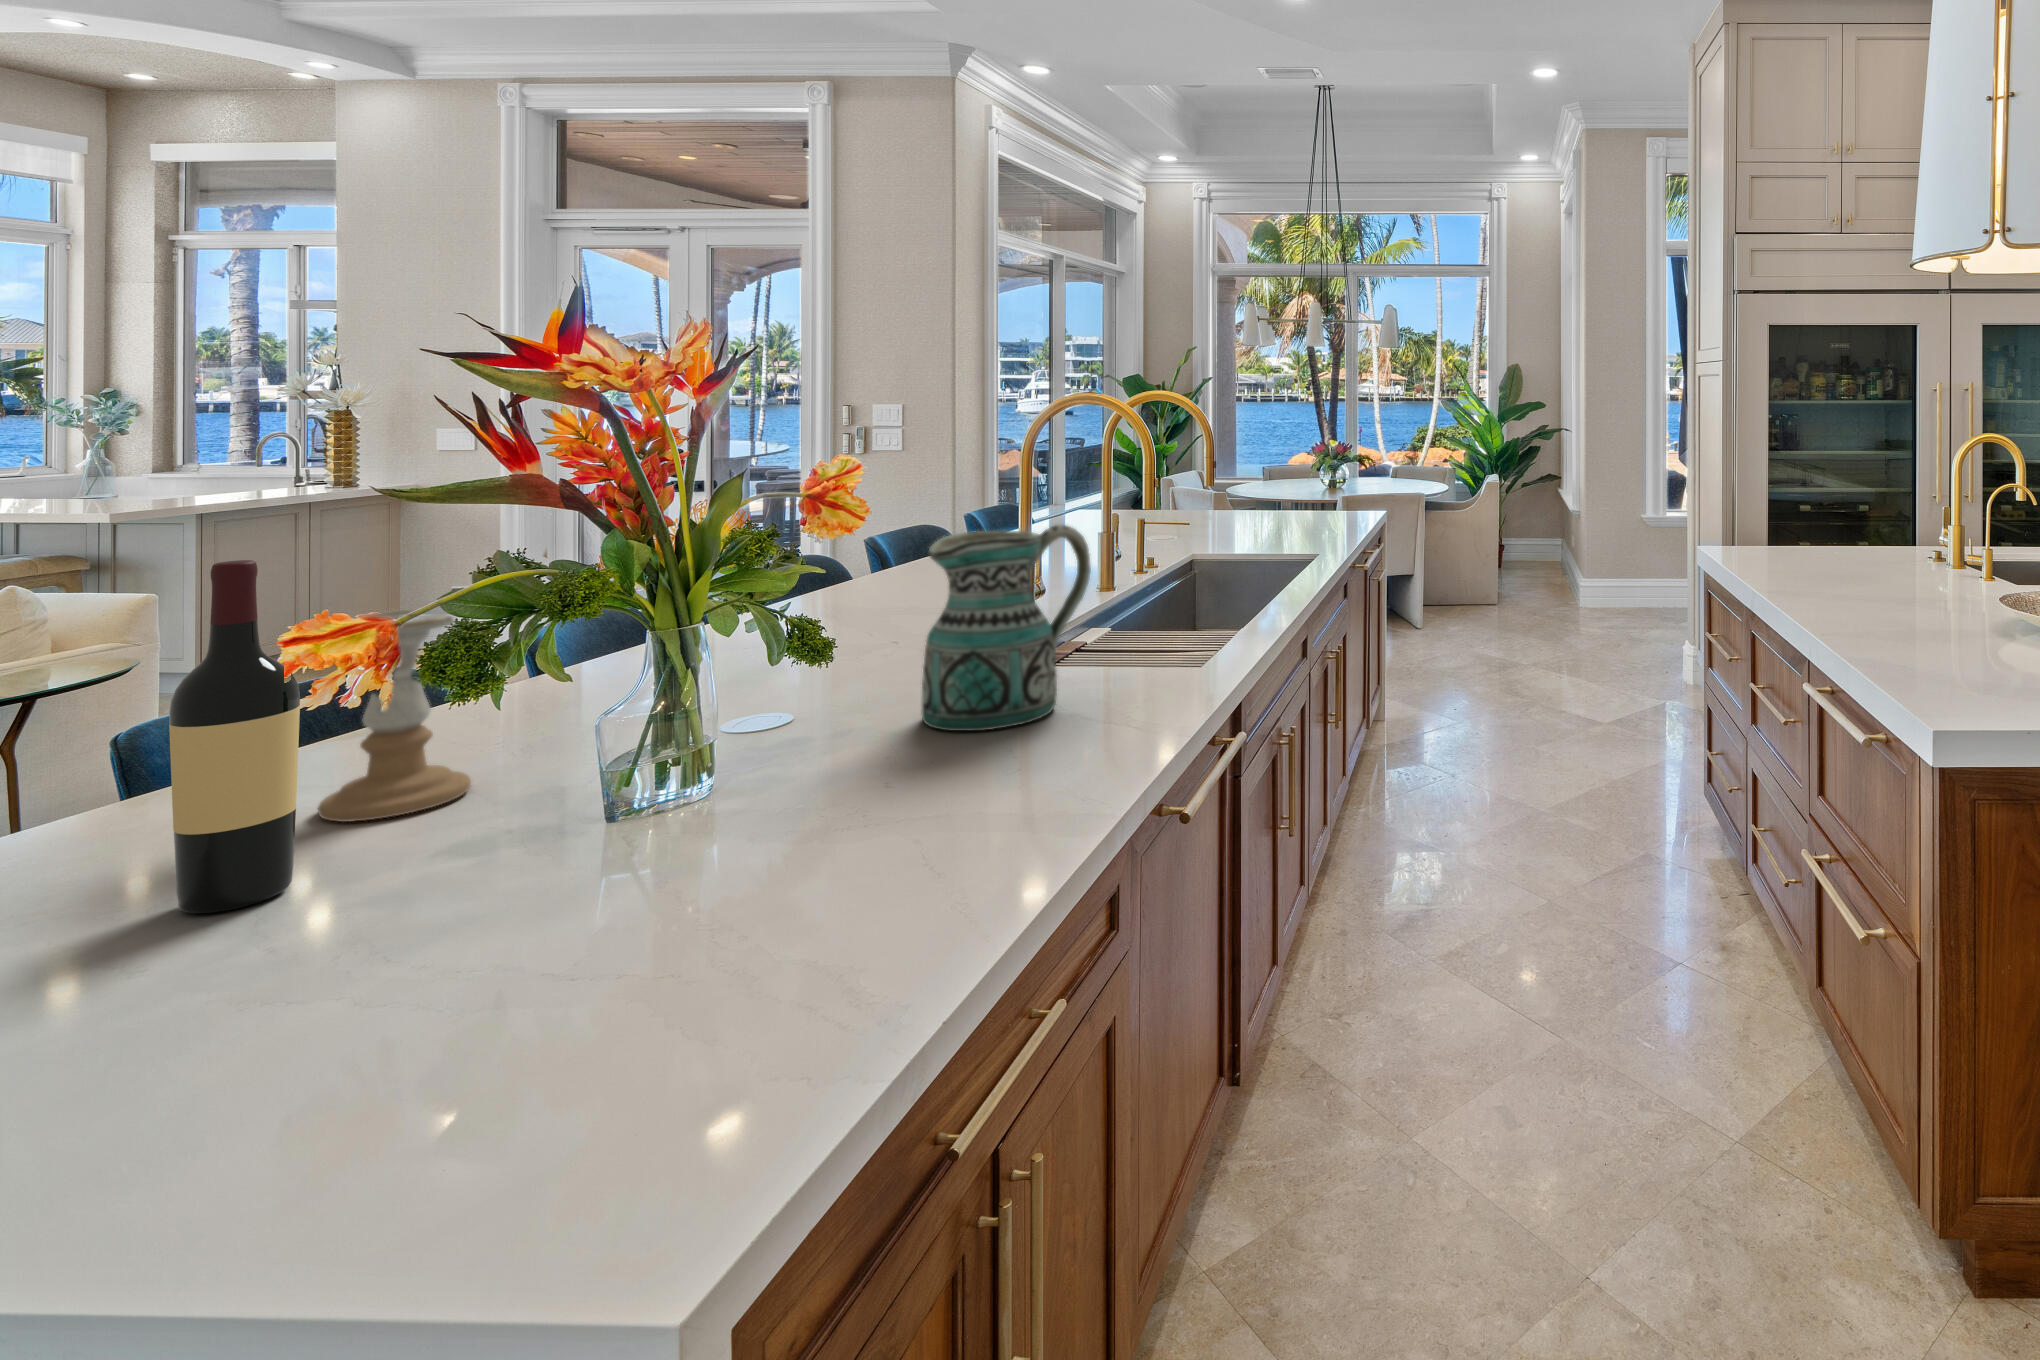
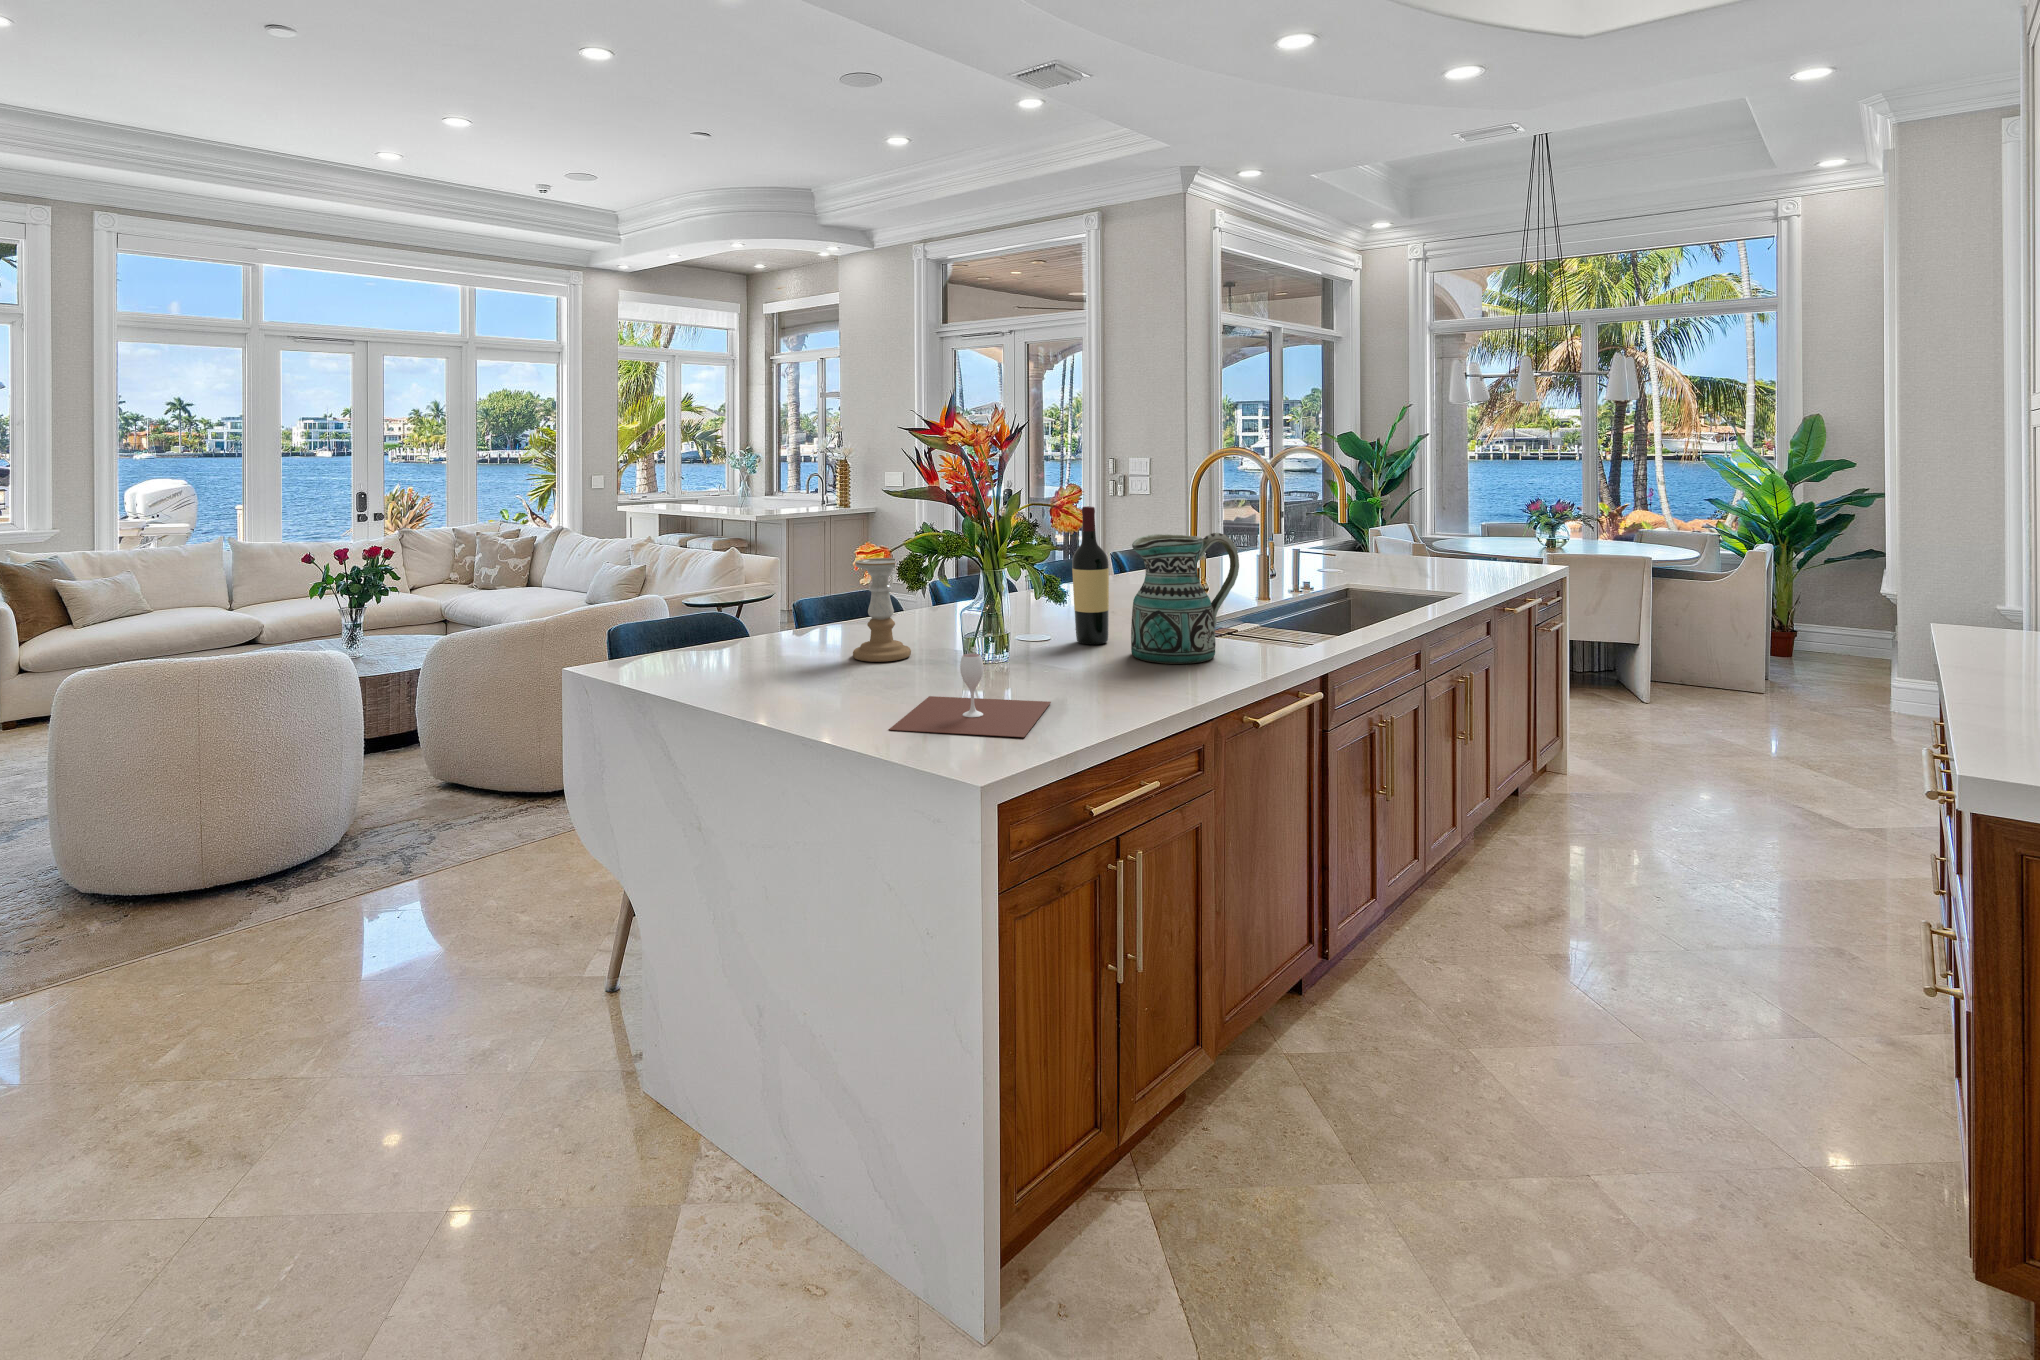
wine bottle: present [169,560,300,913] -> present [1072,506,1109,644]
wine glass: none [403,795,794,1006] -> present [889,654,1051,737]

